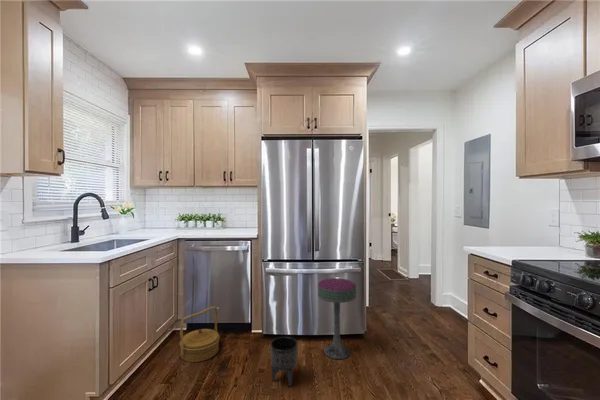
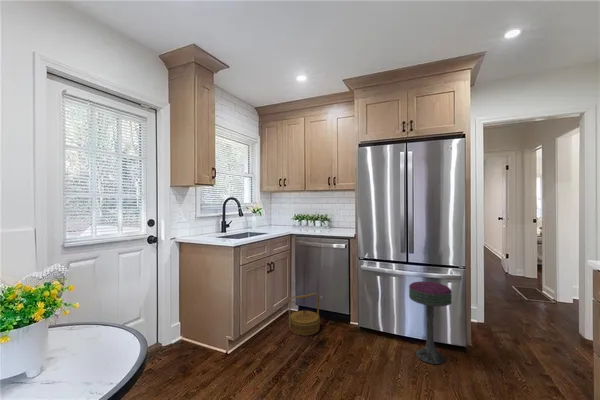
planter: present [270,337,298,386] -> none [357,328,382,373]

